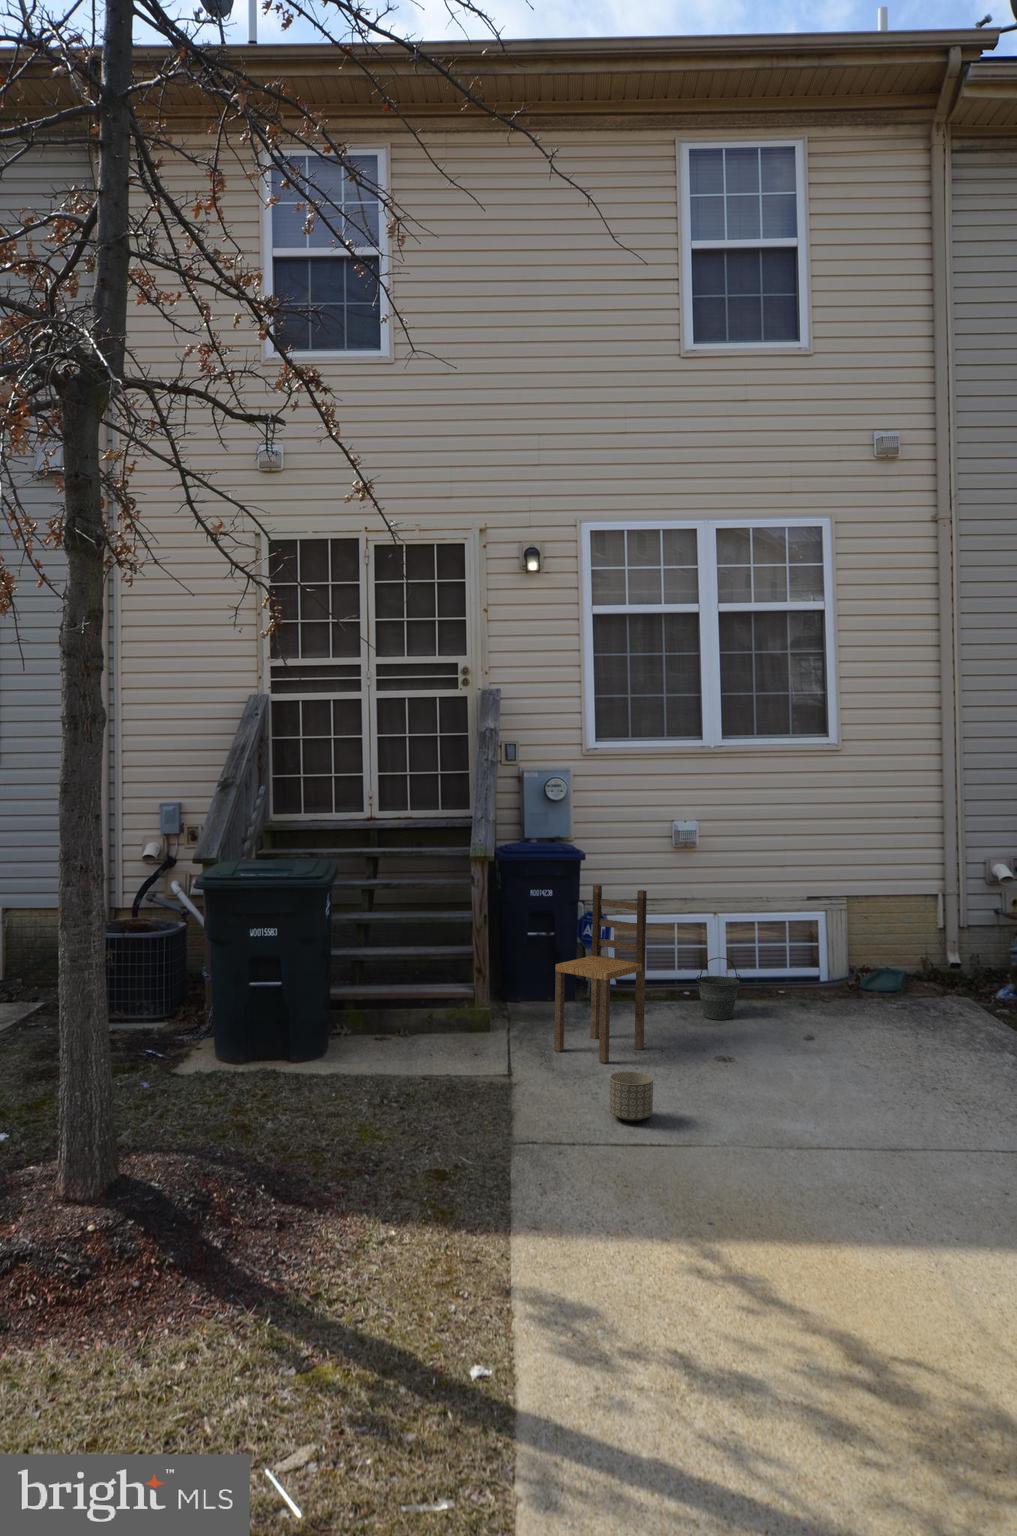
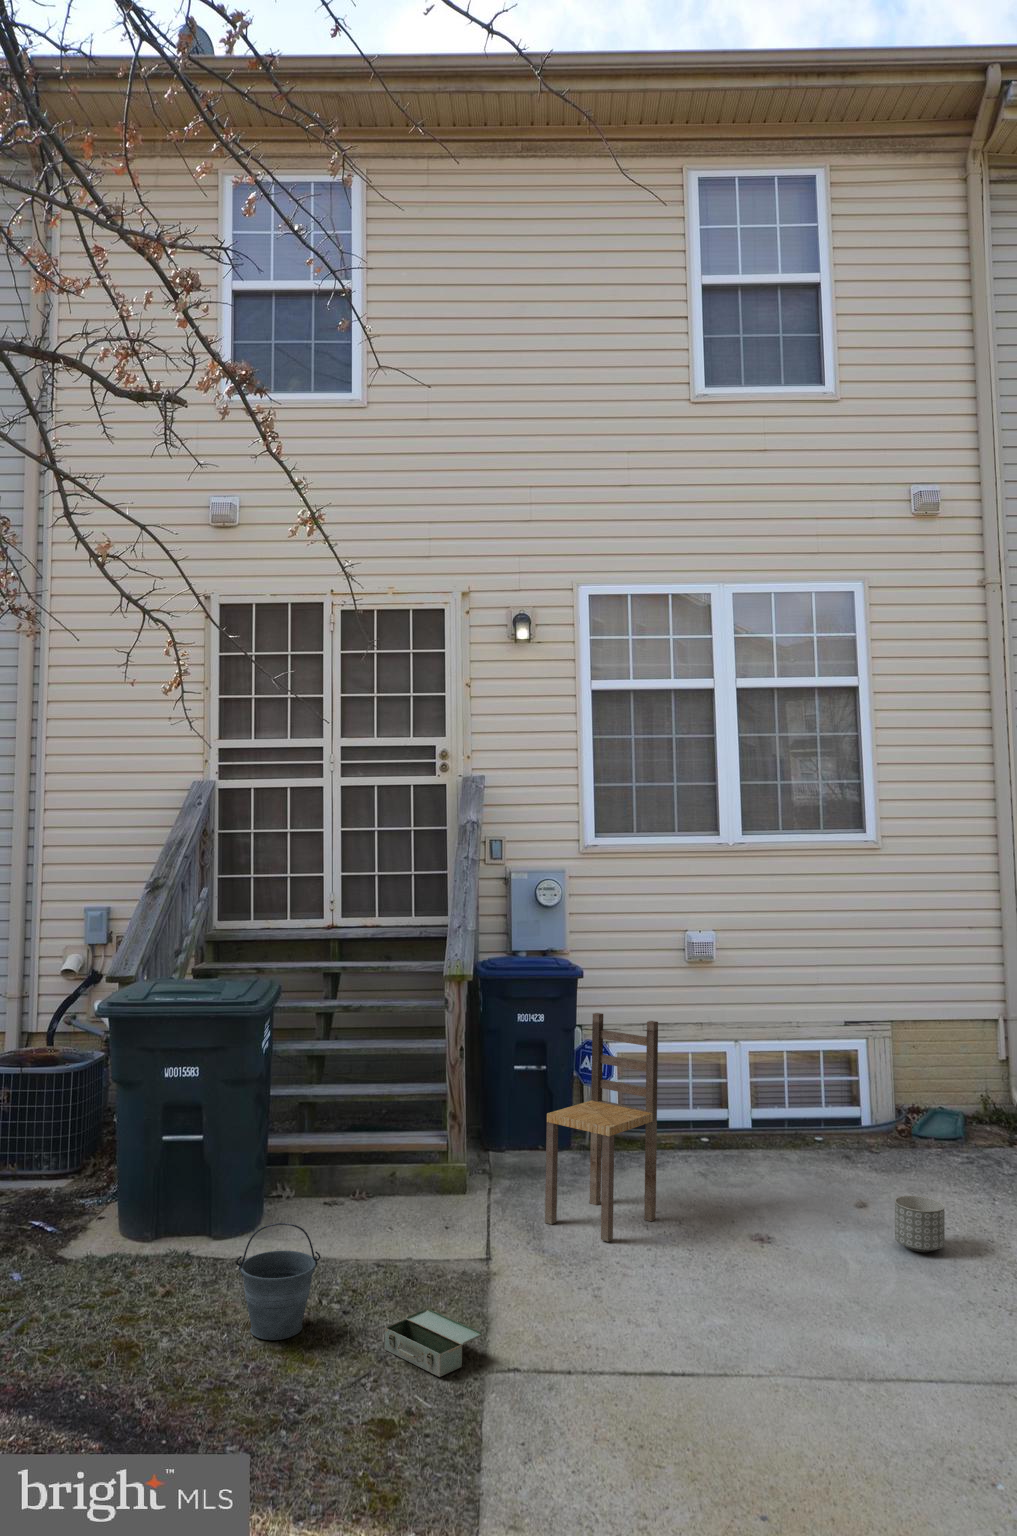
bucket: present [696,957,740,1020] -> present [236,1223,320,1340]
planter: present [609,1071,653,1122] -> present [895,1196,945,1252]
toolbox: none [433,1102,508,1146] -> present [384,1309,482,1377]

